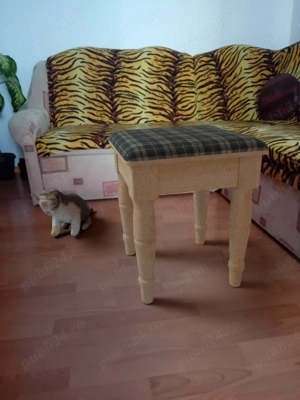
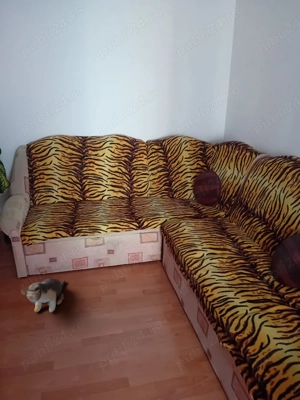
footstool: present [109,125,268,304] -> none [76,248,168,375]

